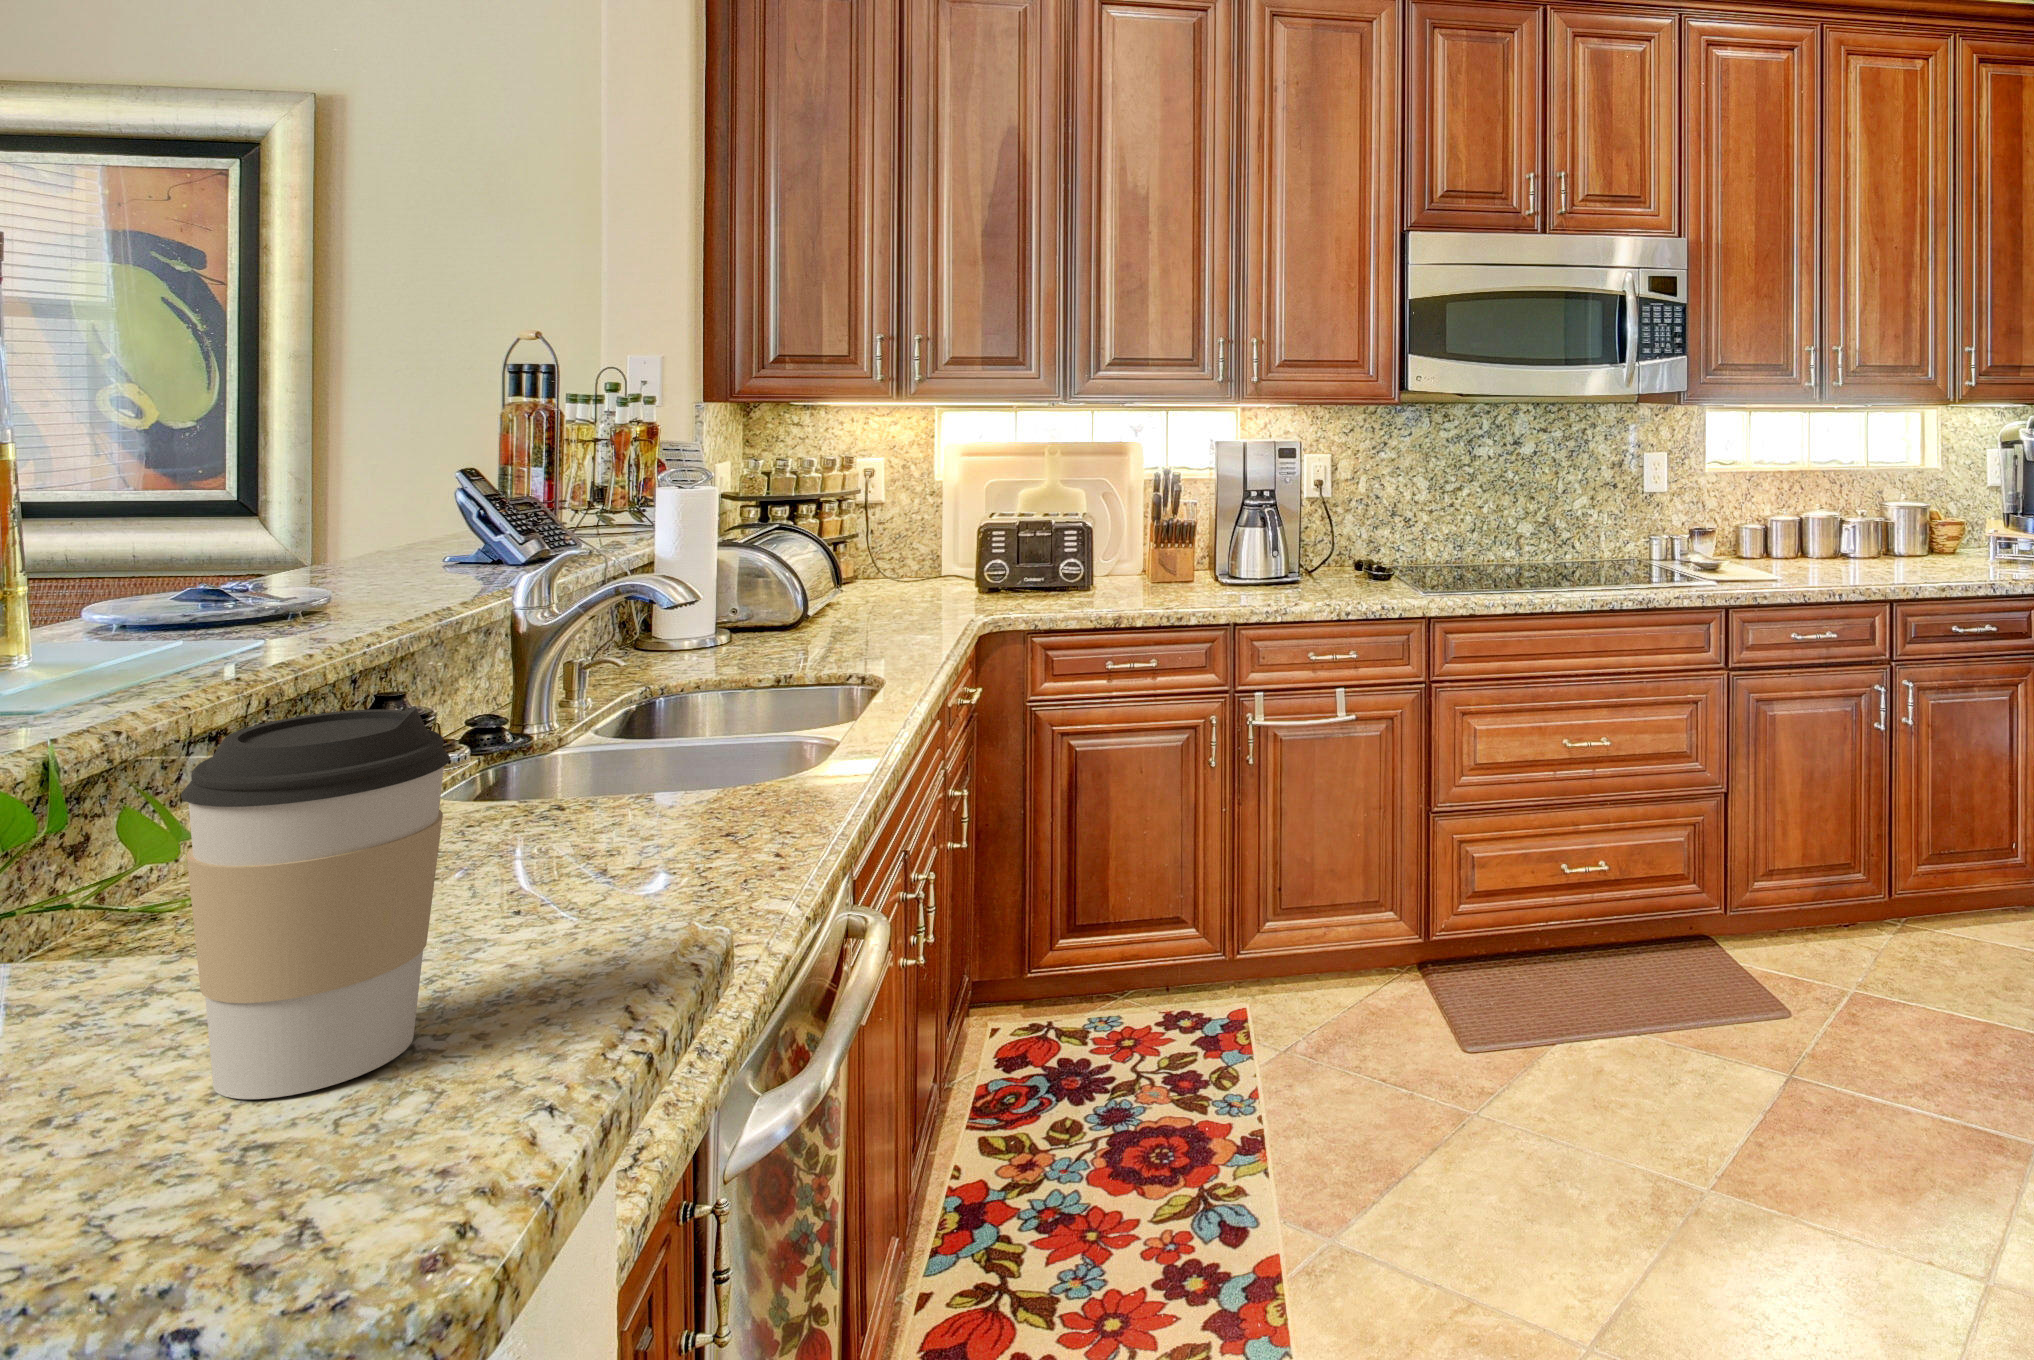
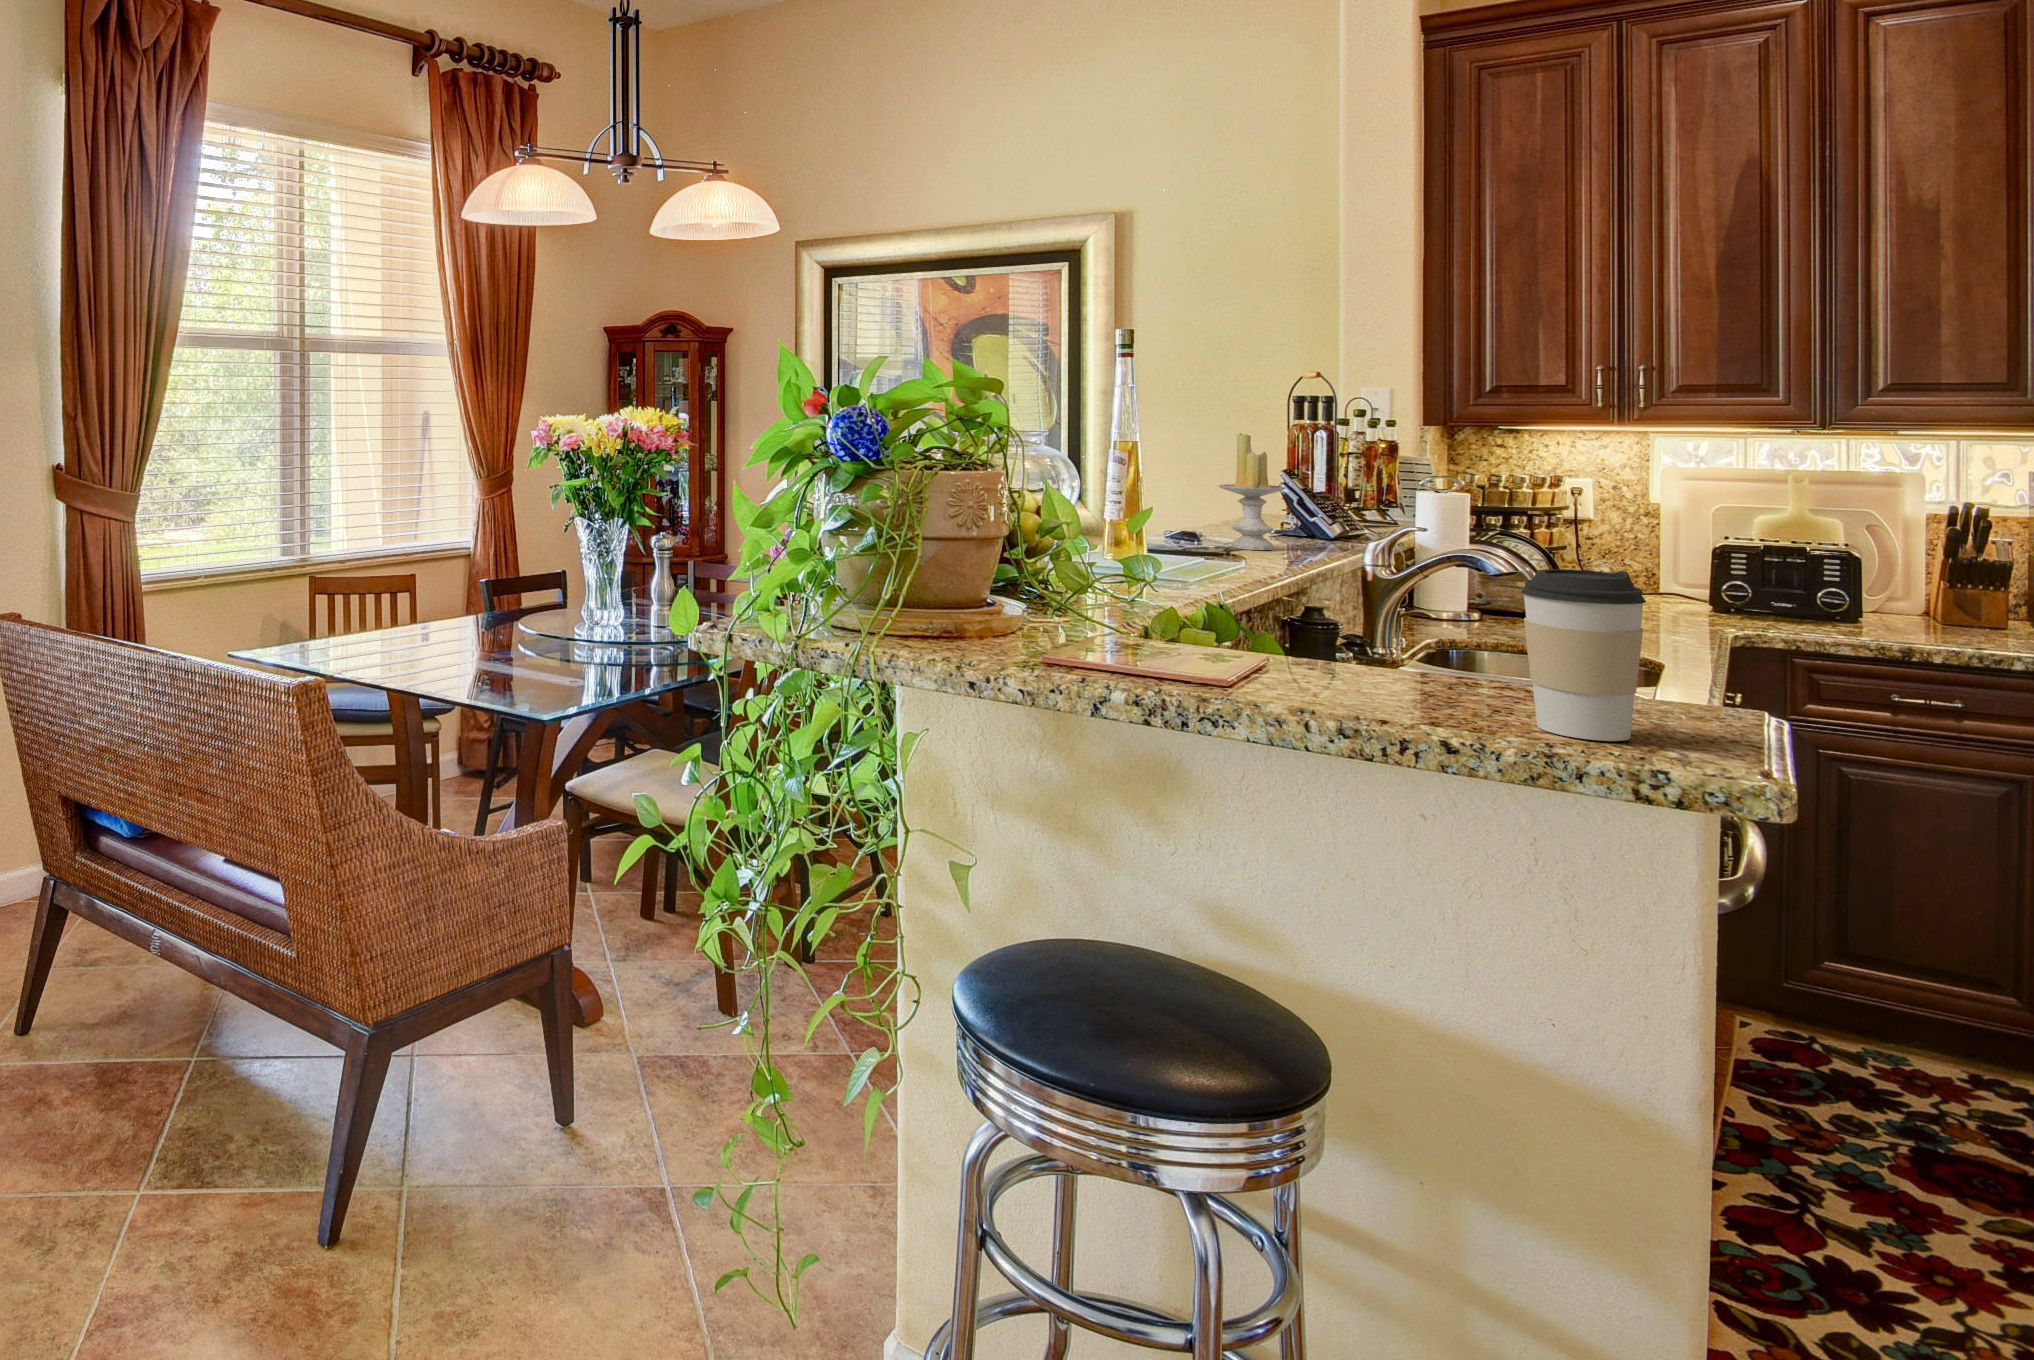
candle: none [307,419,423,601] -> present [1219,433,1286,550]

